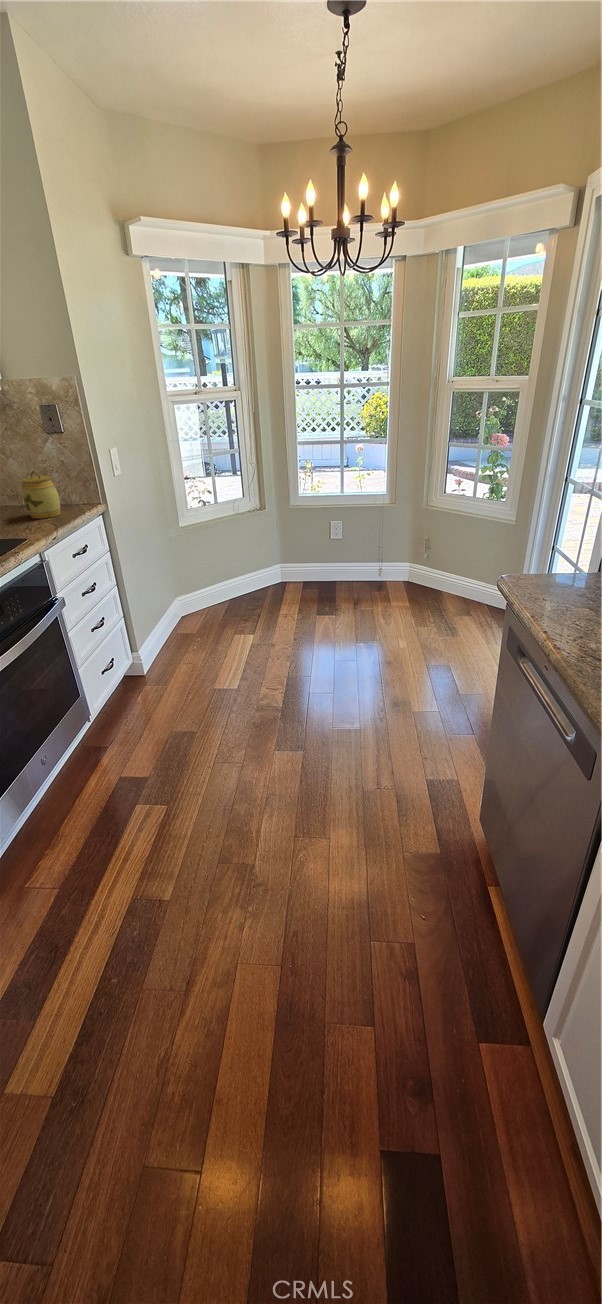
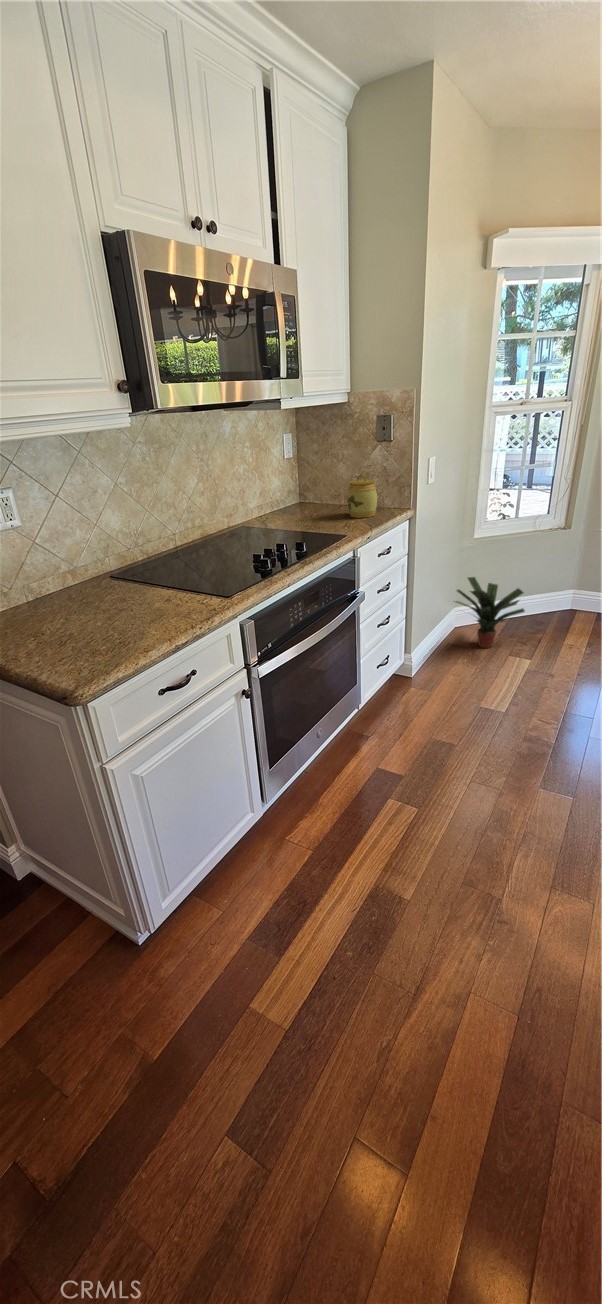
potted plant: none [171,564,240,630] -> present [456,577,525,648]

